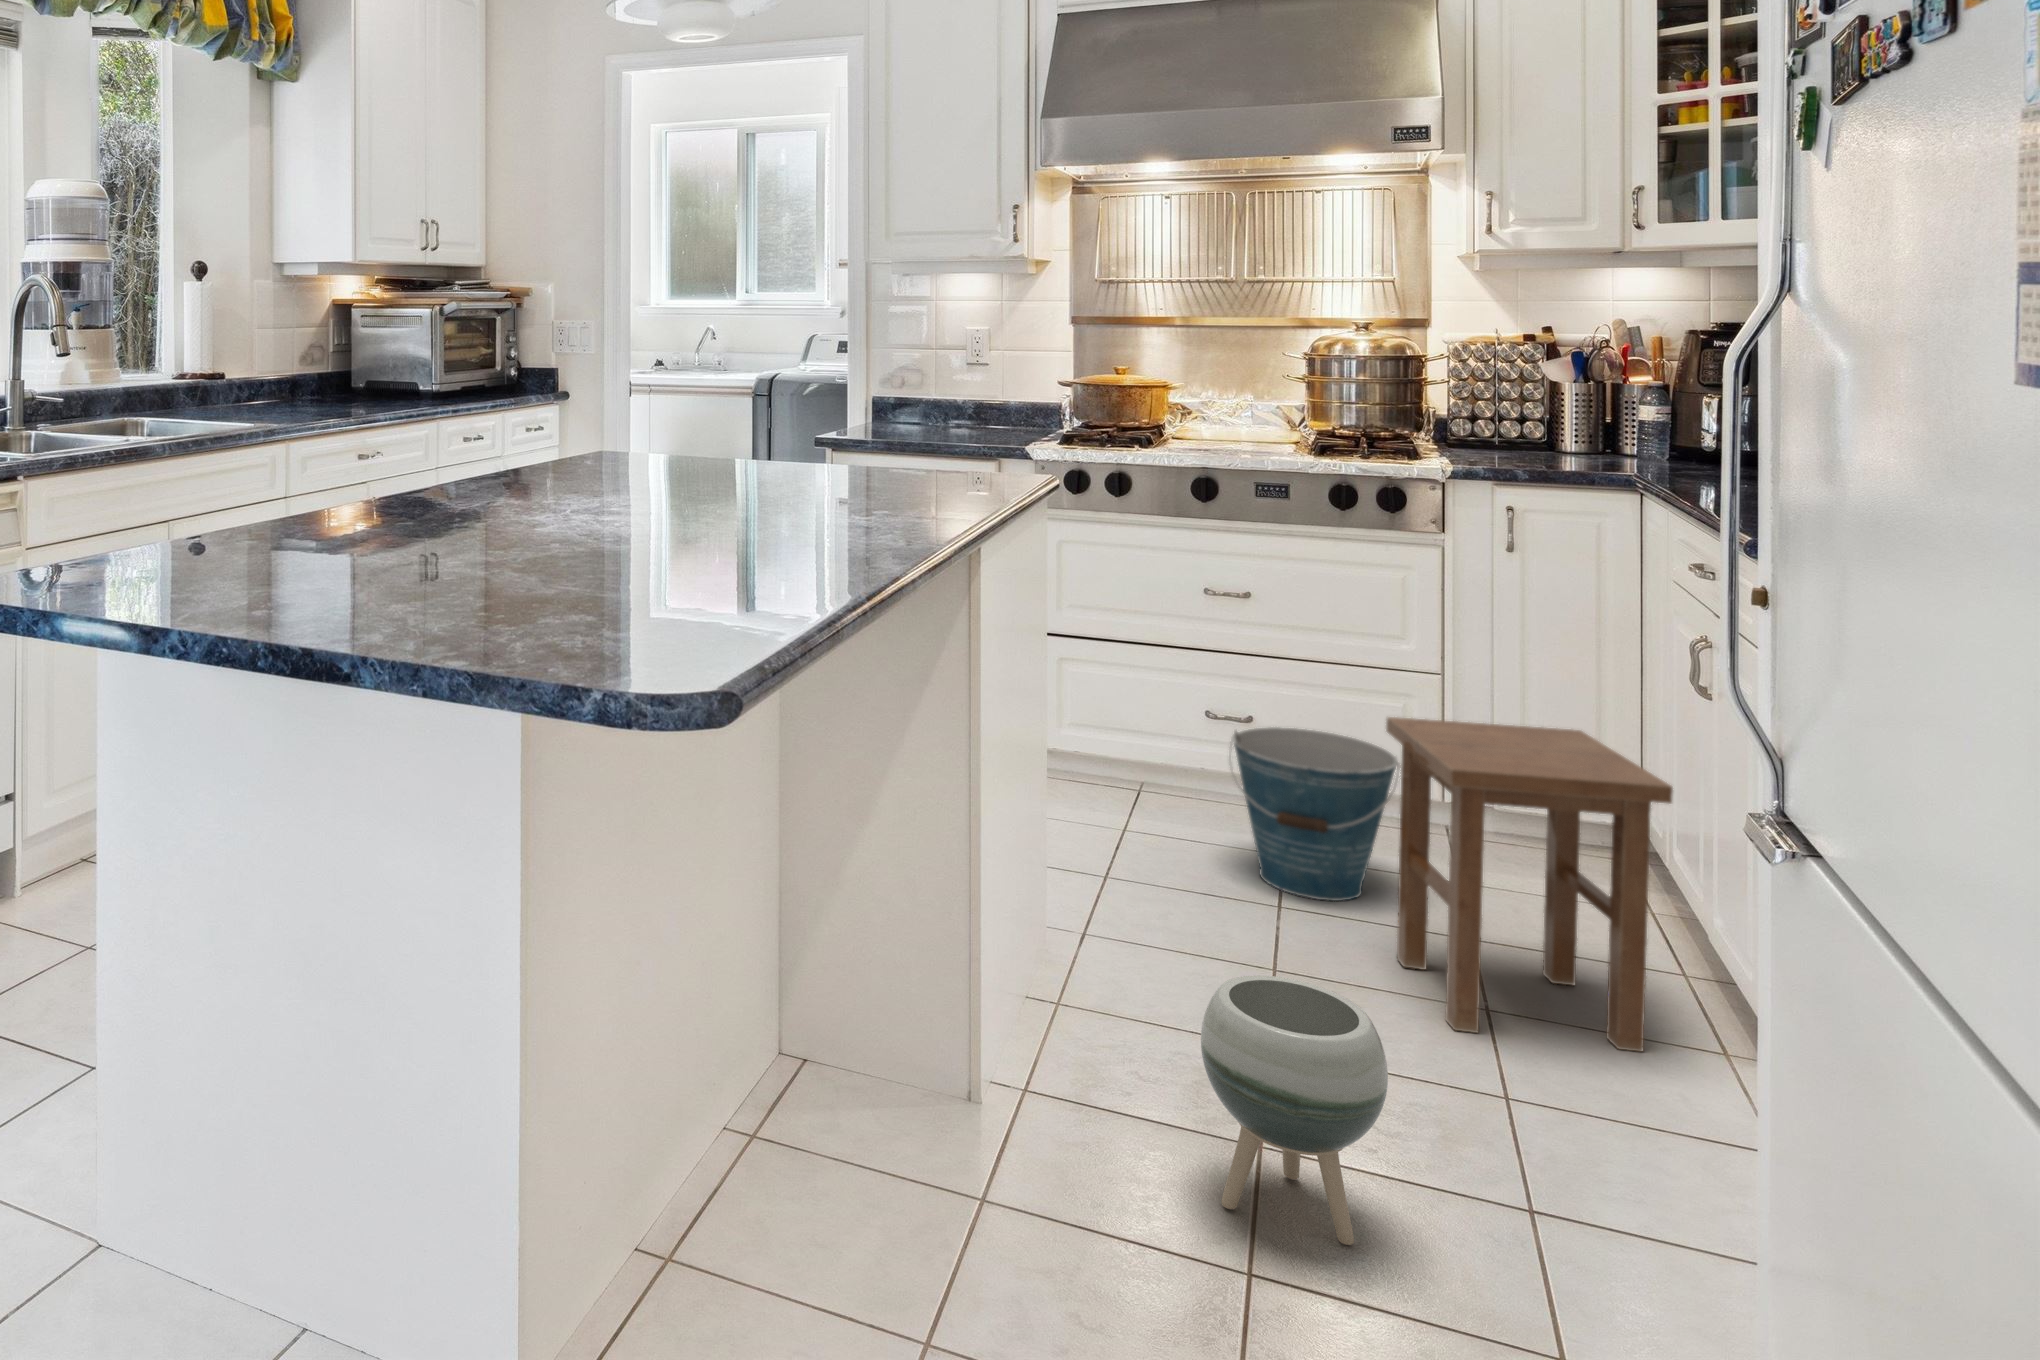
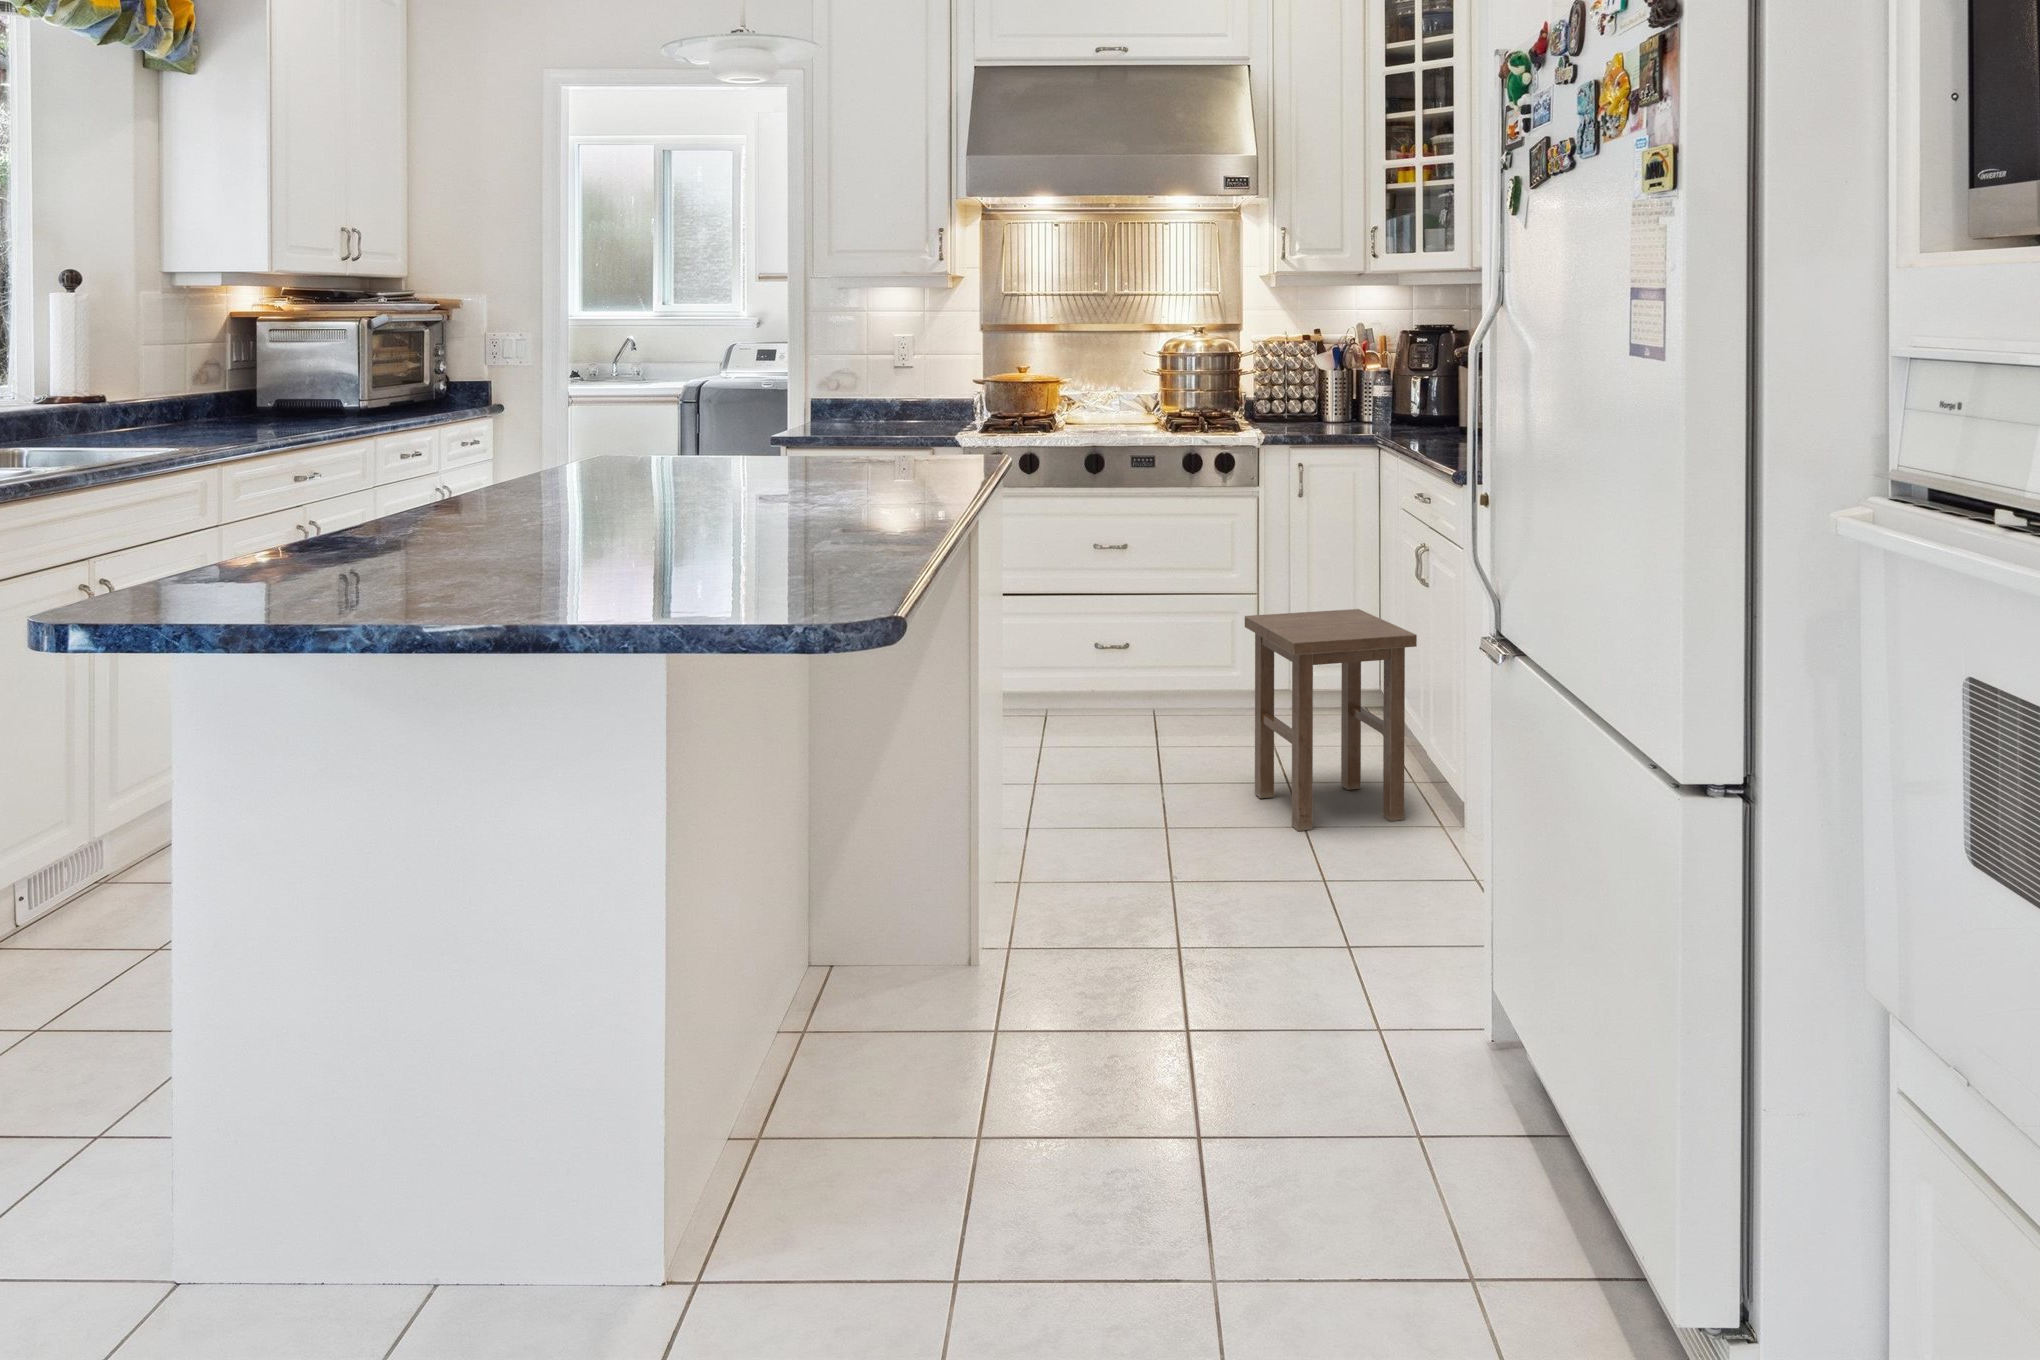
bucket: present [1230,727,1400,901] -> none [1132,640,1246,766]
planter: present [1201,975,1388,1245] -> none [1166,799,1285,974]

